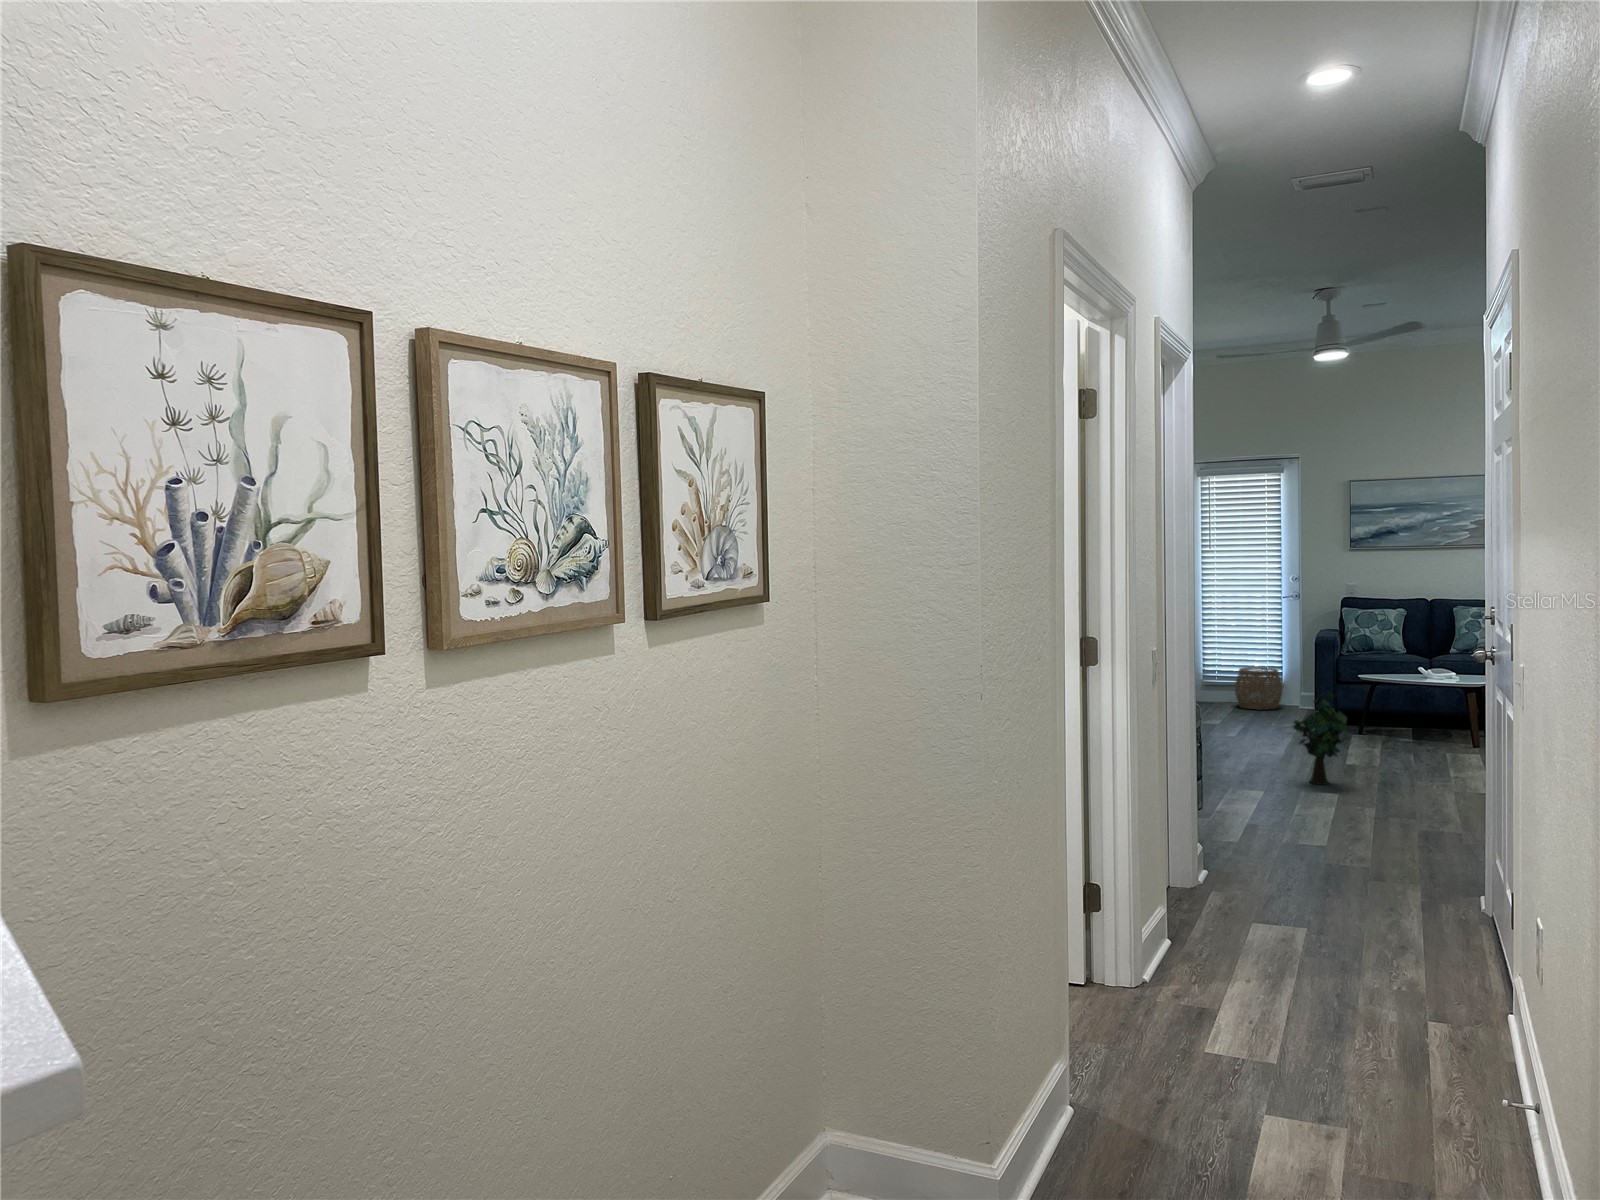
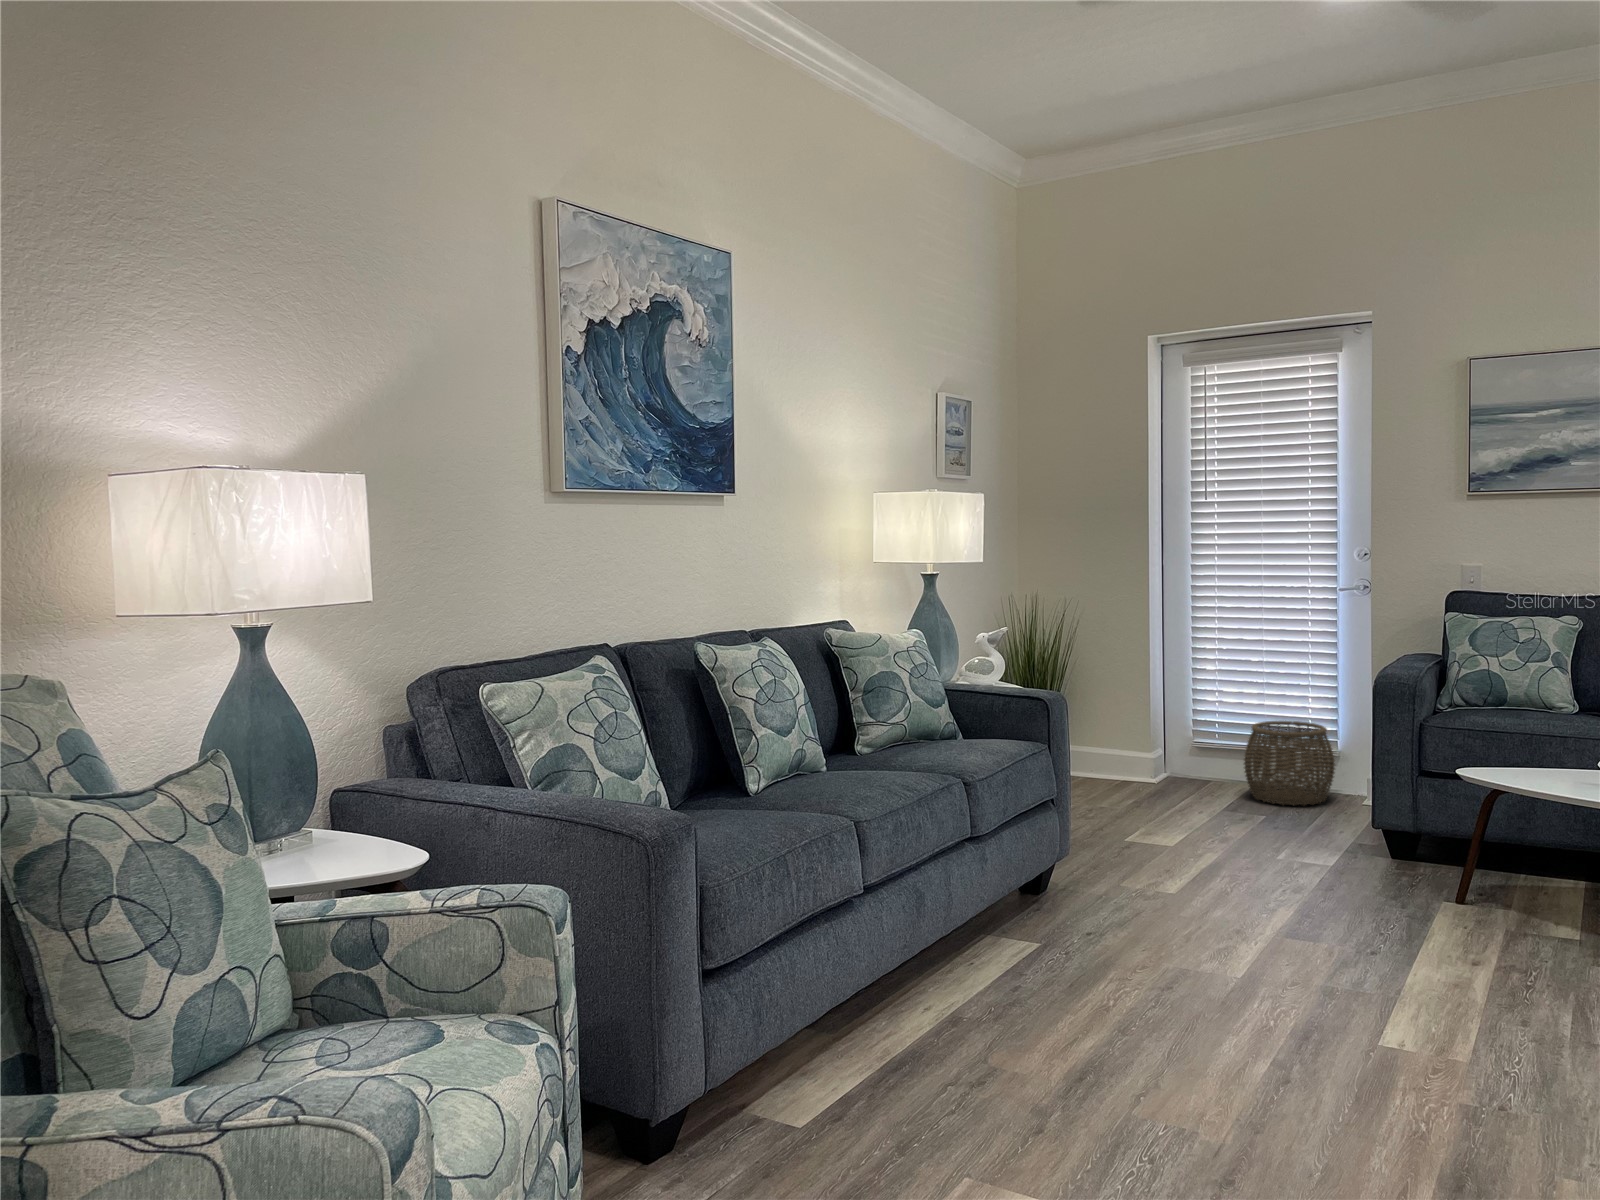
decorative plant: present [1293,691,1349,785] -> none [1194,874,1364,1141]

